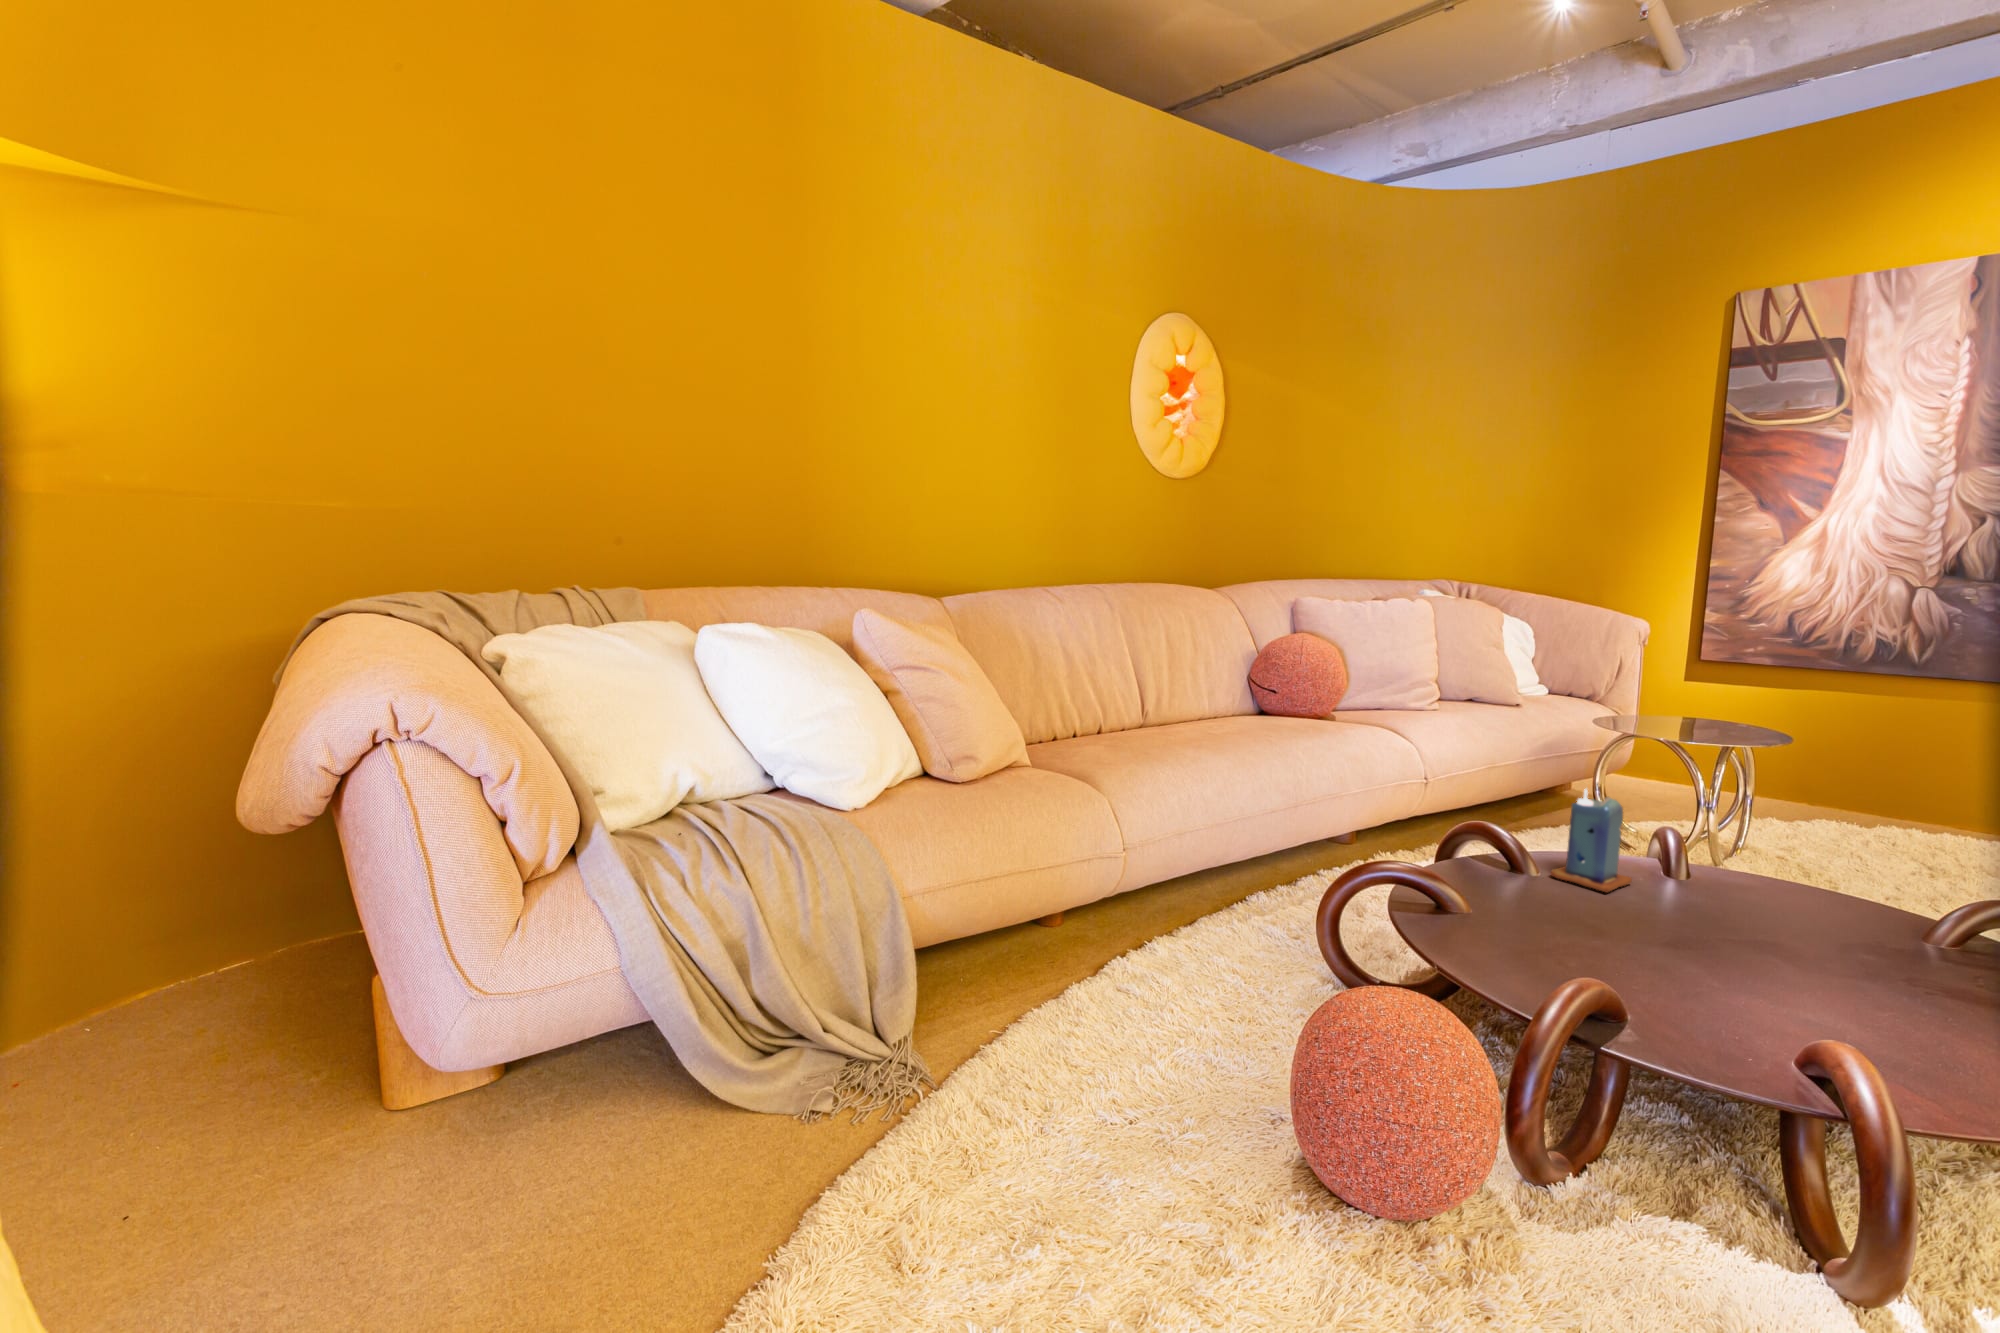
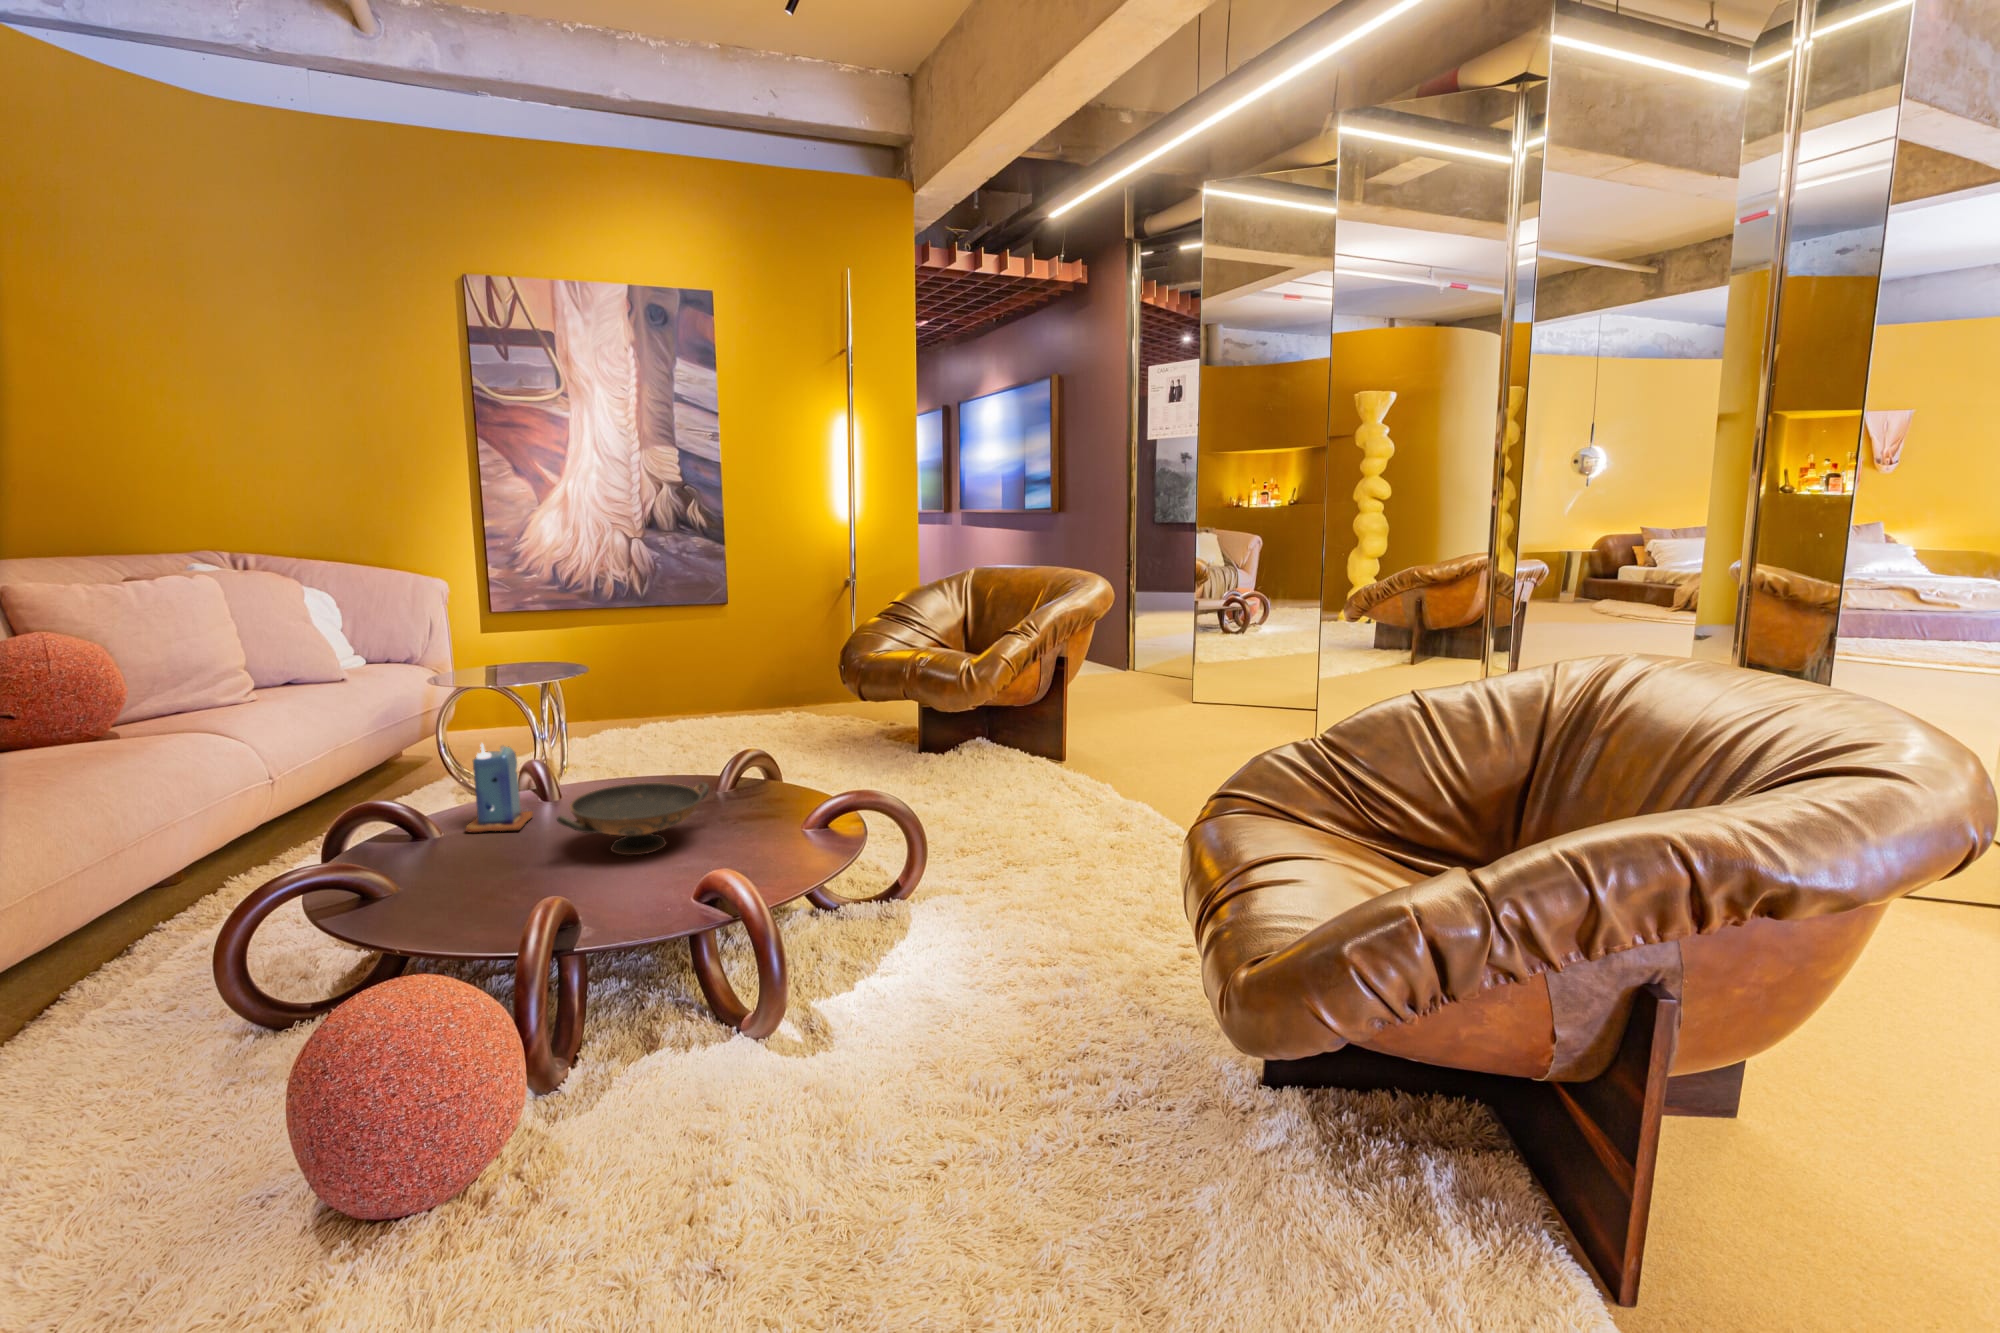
decorative bowl: none [1636,876,1875,977] -> present [557,783,709,855]

